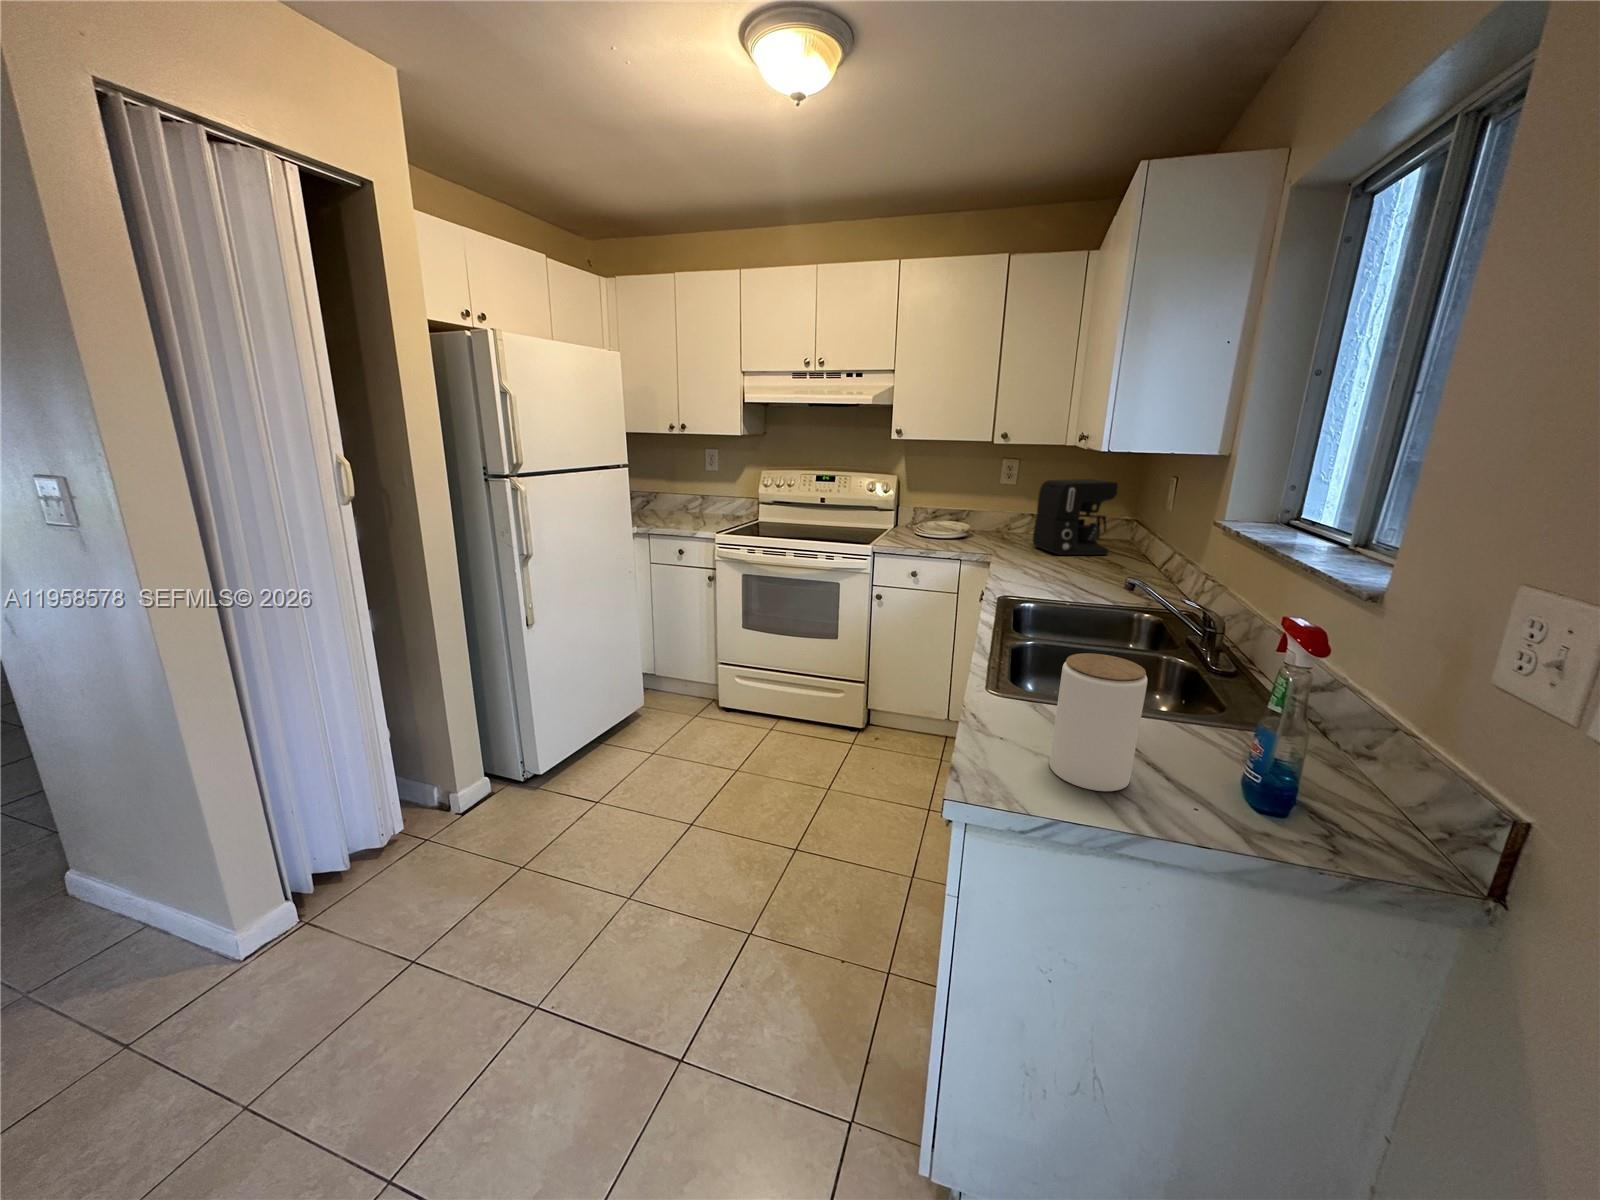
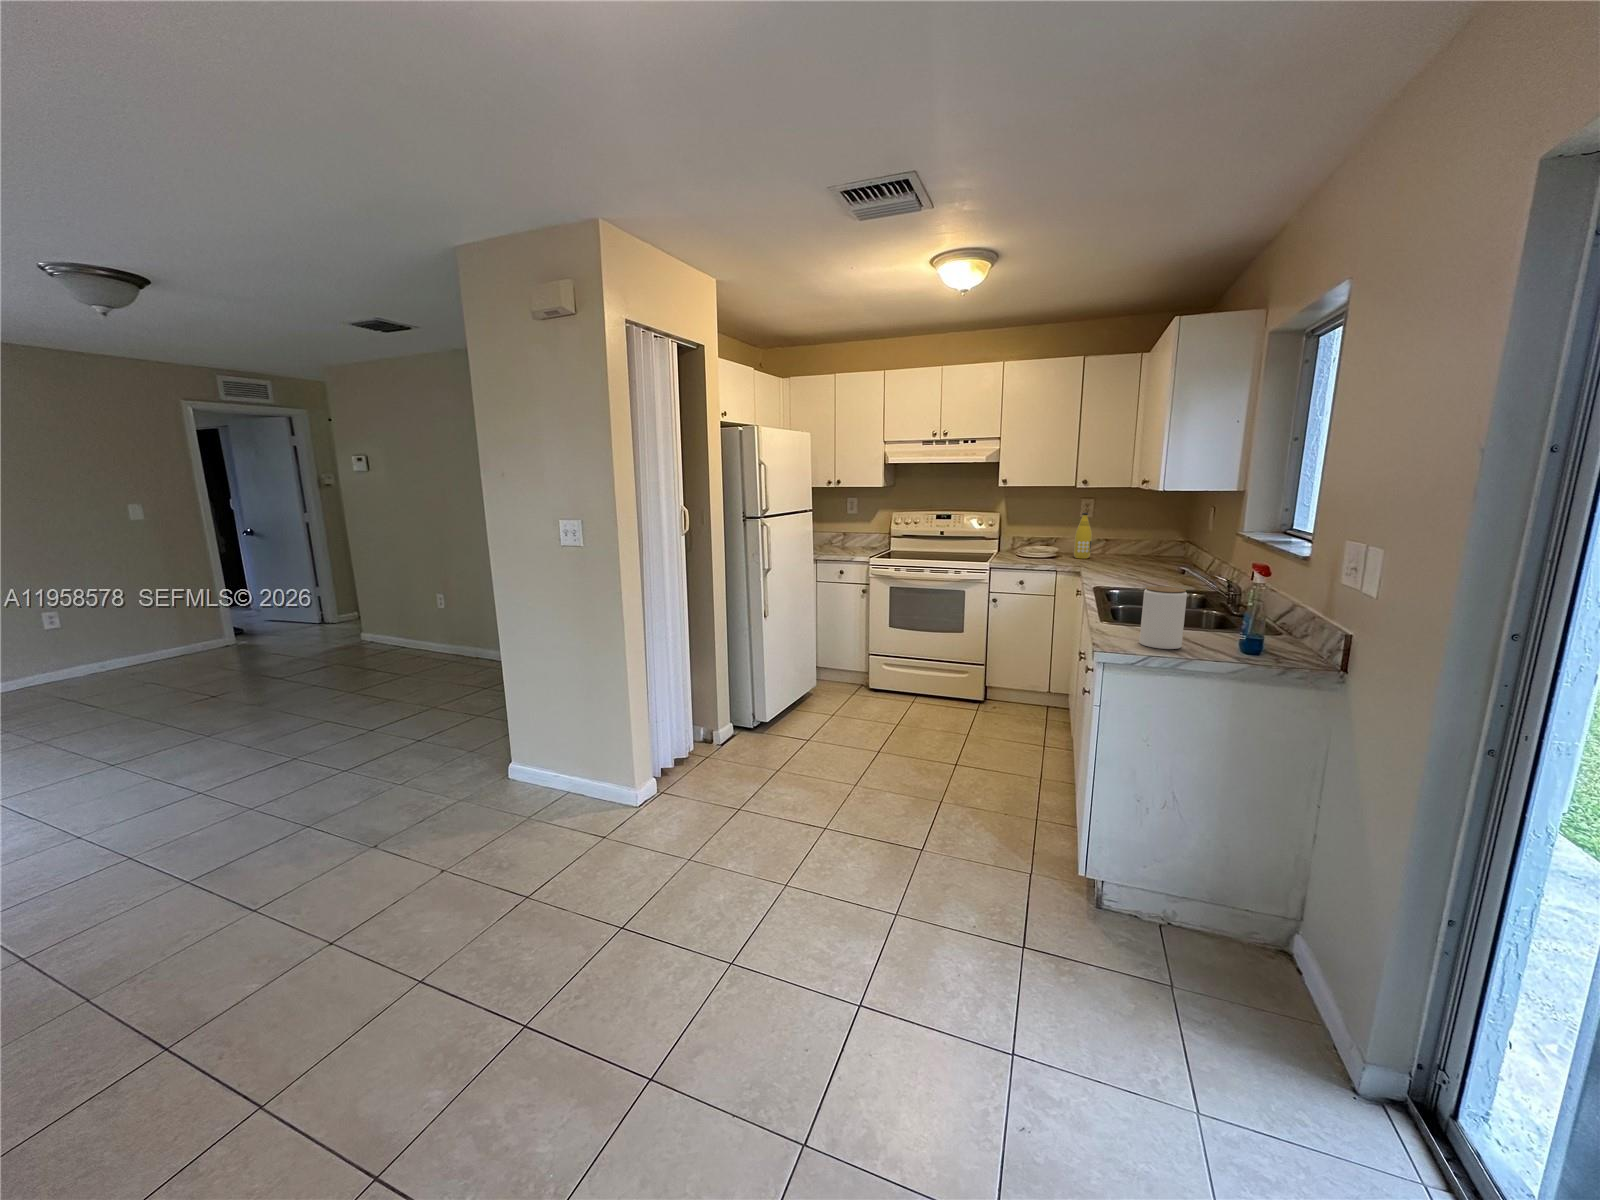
bottle: none [988,478,1012,540] -> present [1074,513,1092,559]
coffee maker: present [1033,479,1118,555] -> none [1110,512,1173,566]

